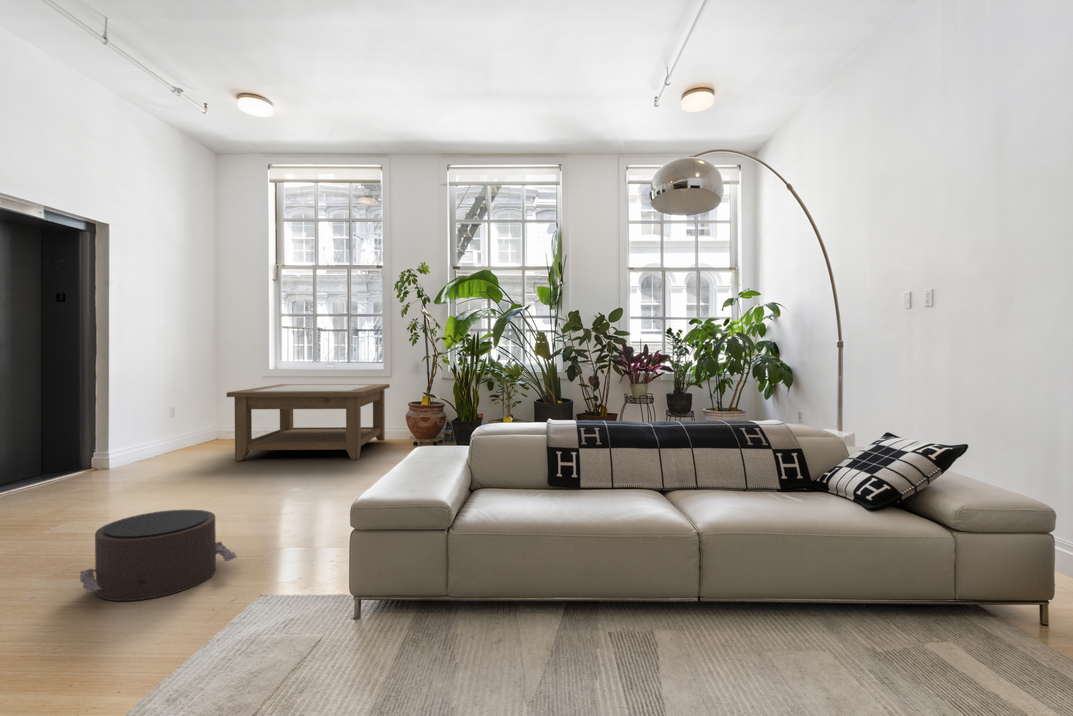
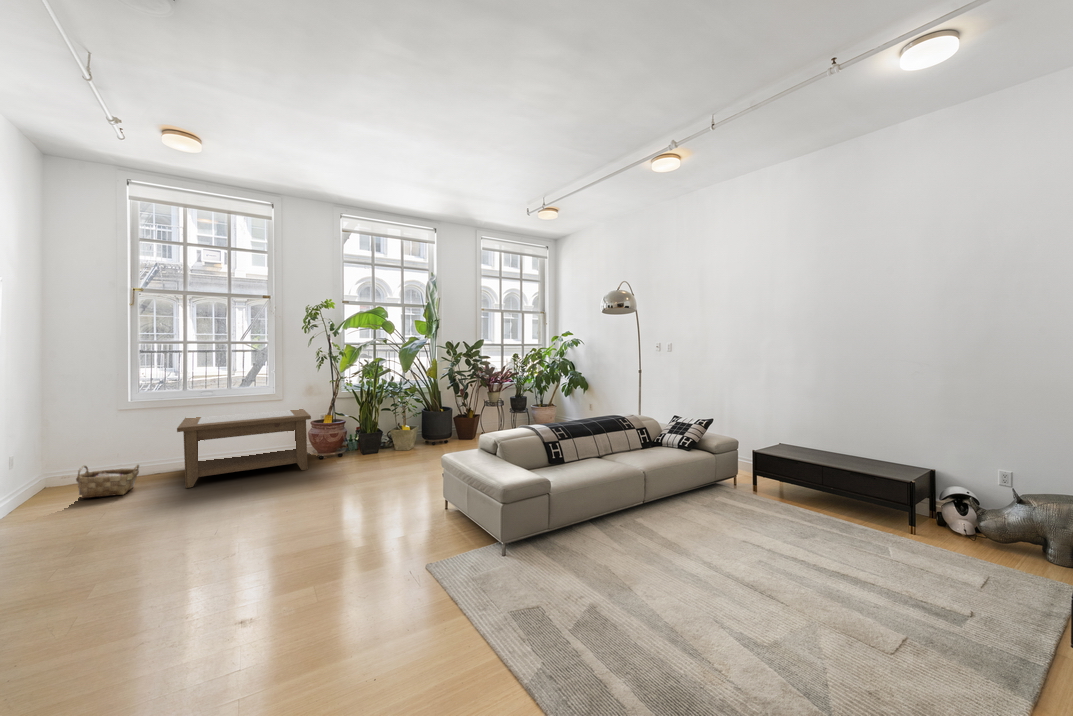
woven basket: none [155,424,211,459] -> present [76,465,139,498]
pouf: present [80,510,237,601] -> none [285,518,381,589]

